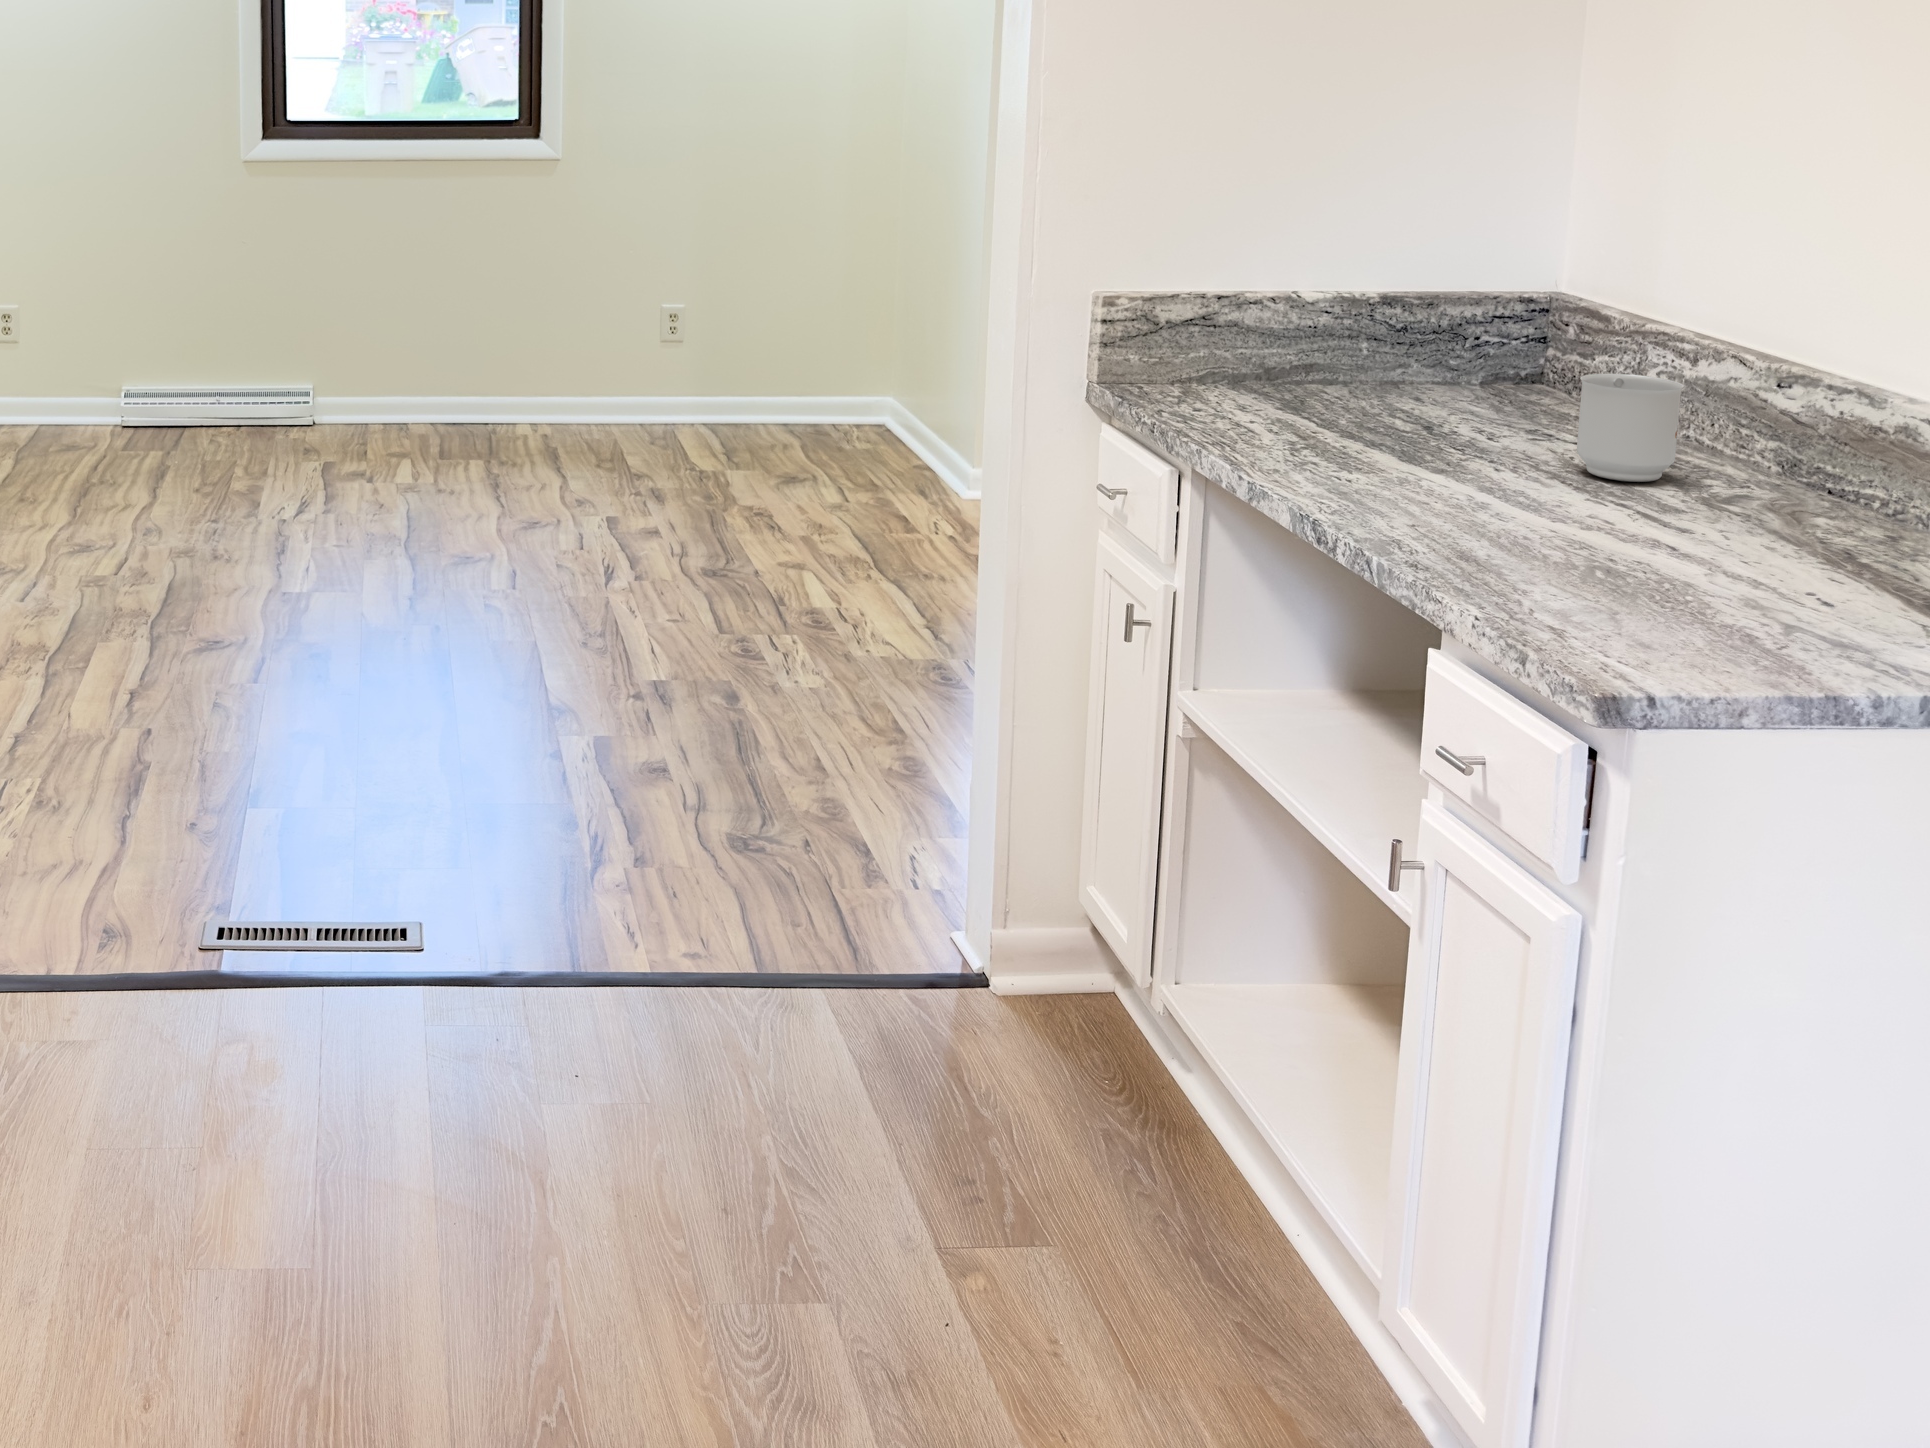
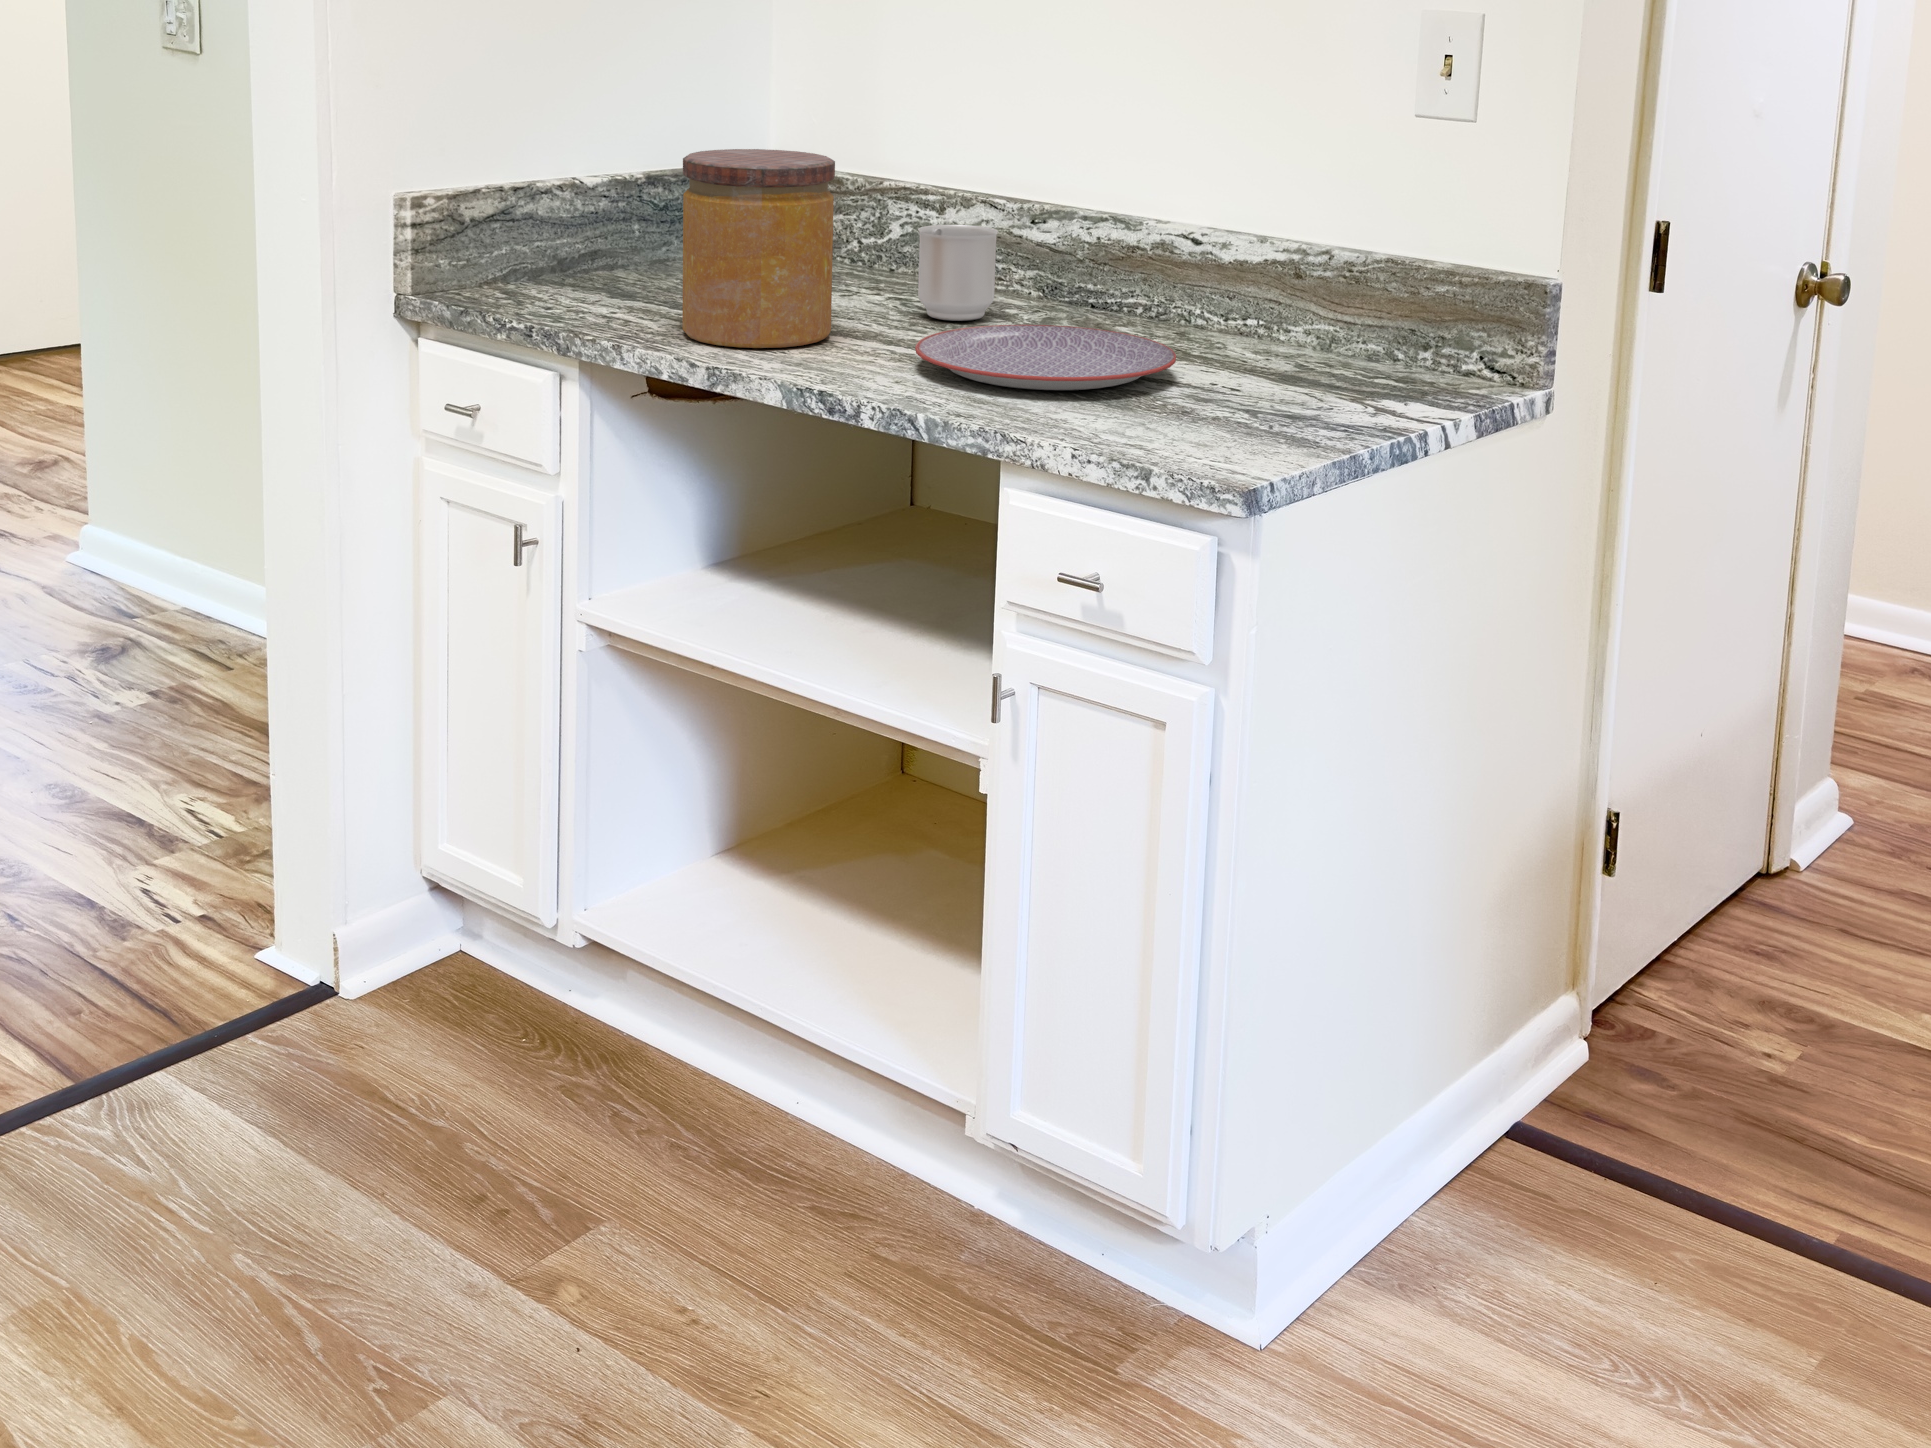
jar: none [1273,275,1448,477] -> present [682,149,835,348]
plate: none [1453,484,1792,571] -> present [915,325,1176,390]

